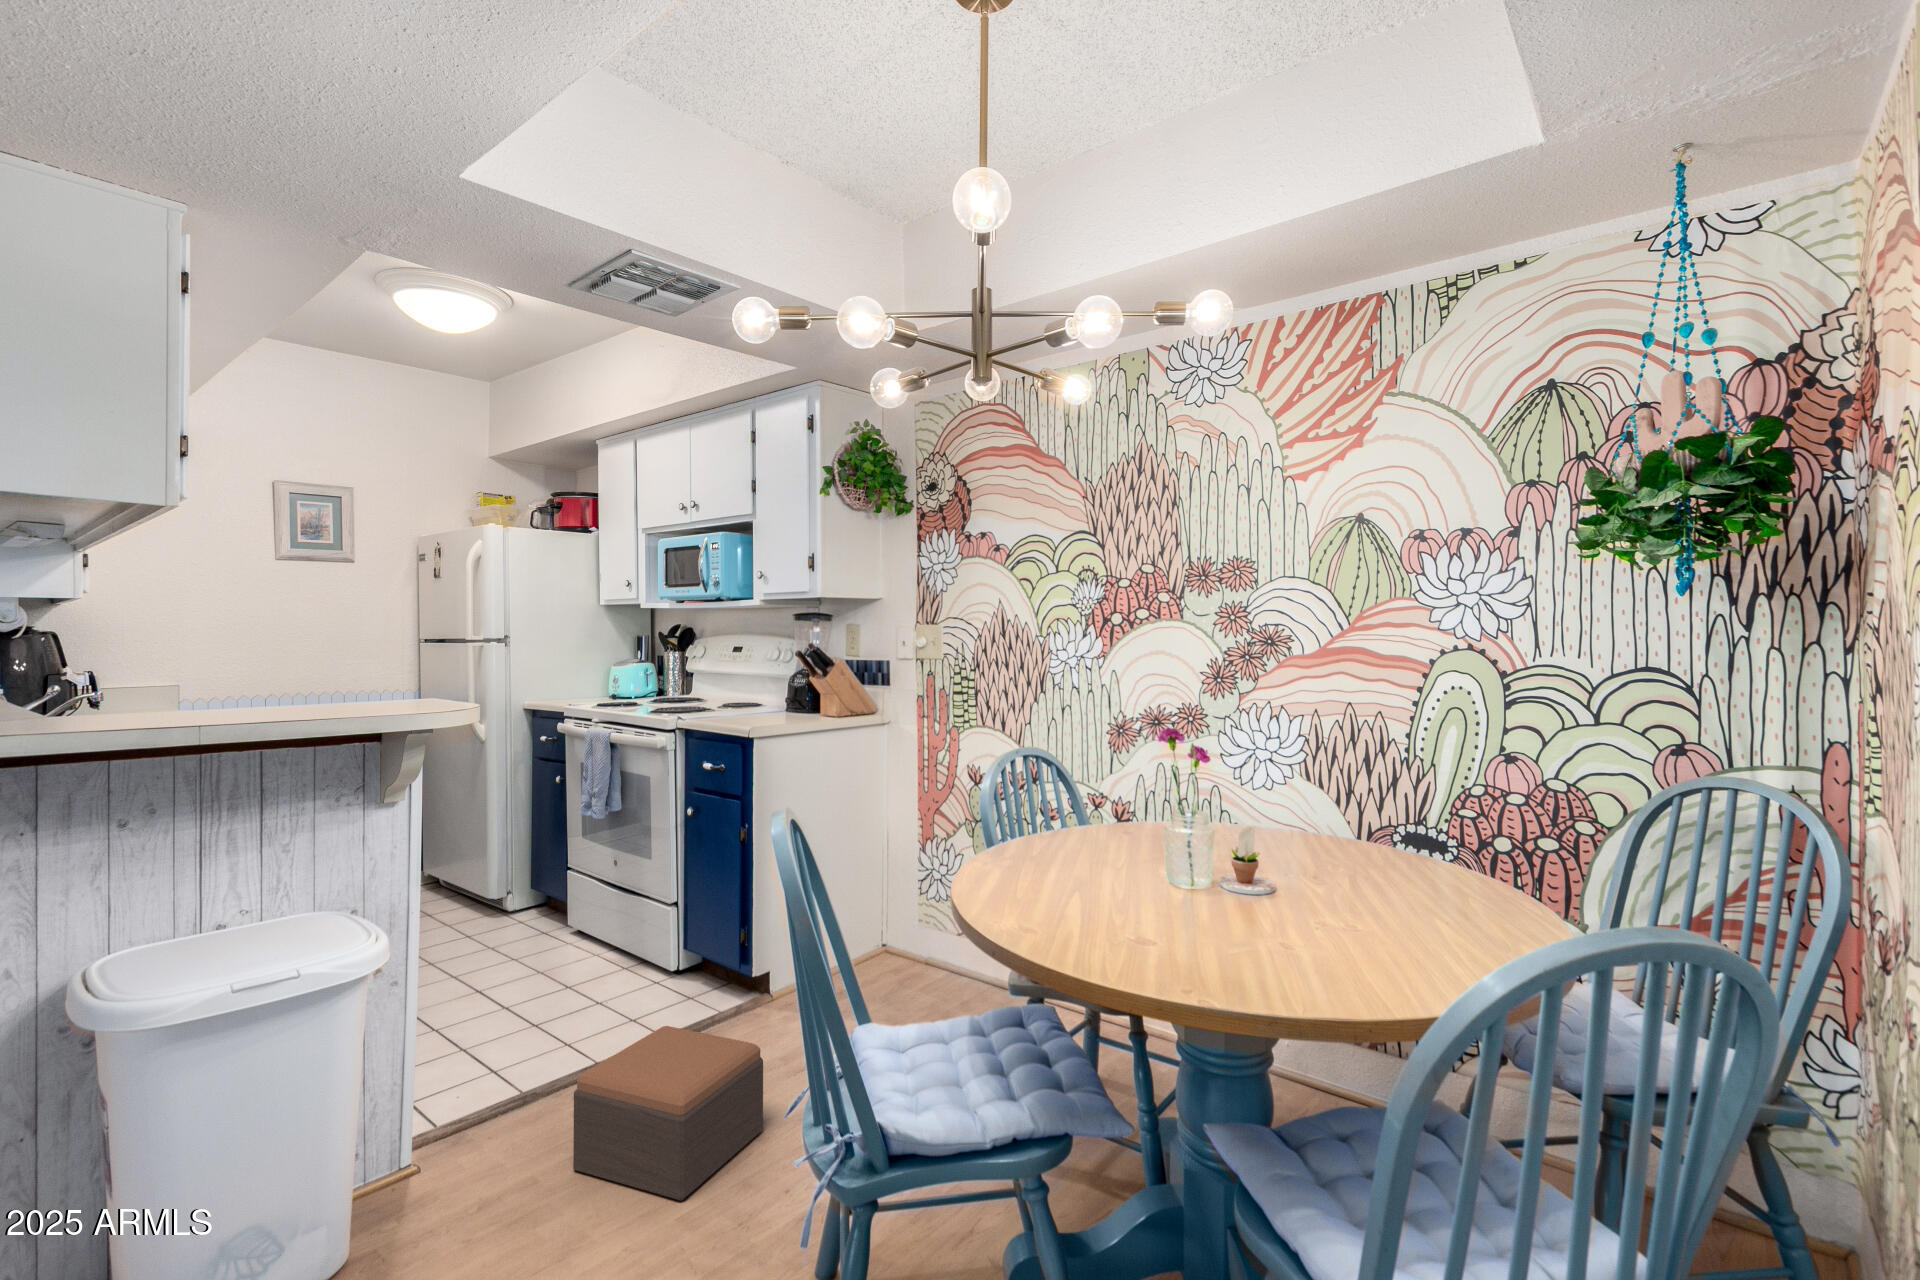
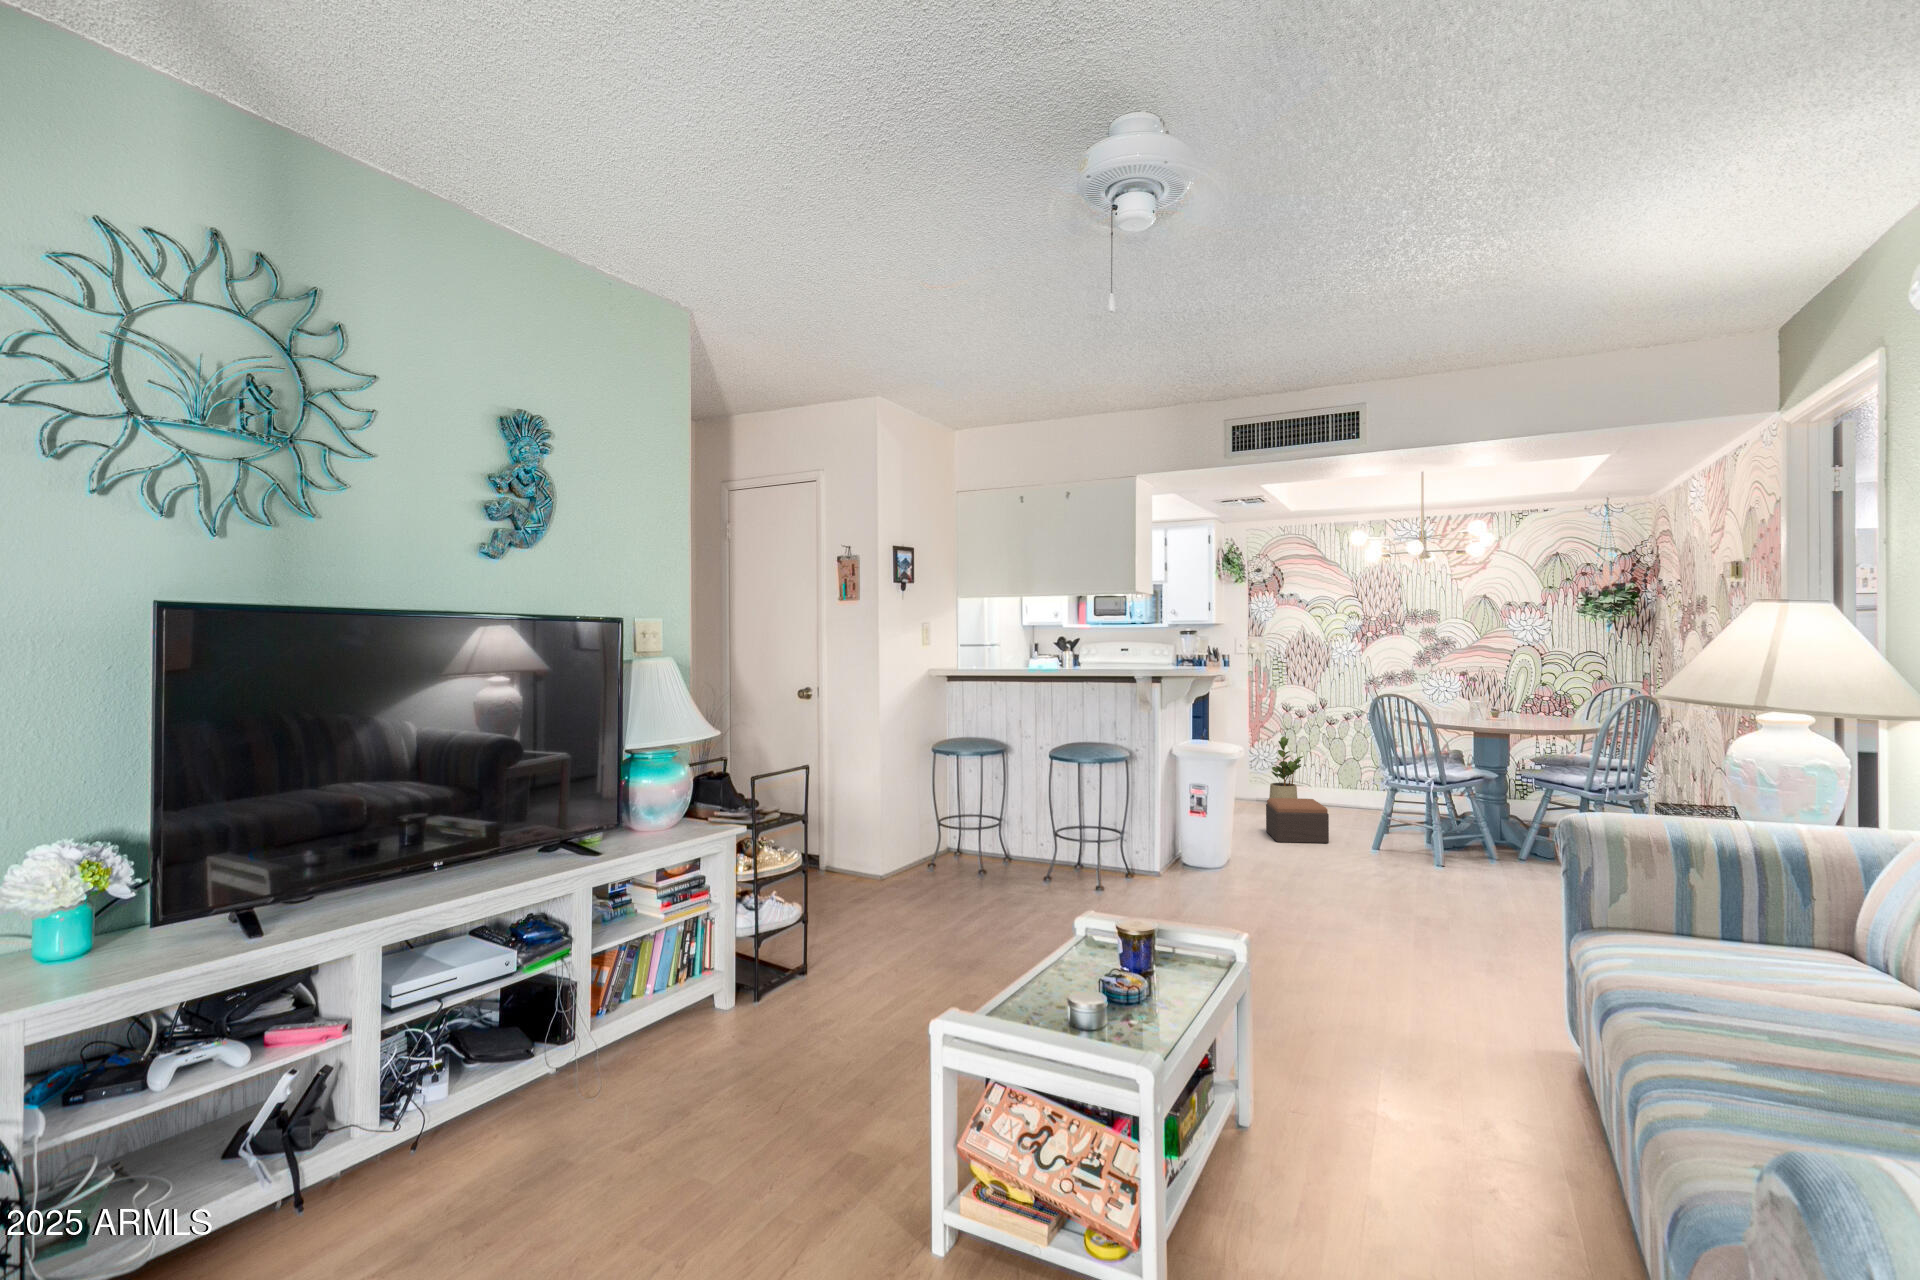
potted plant: none [899,841,978,999] -> present [1269,737,1303,799]

